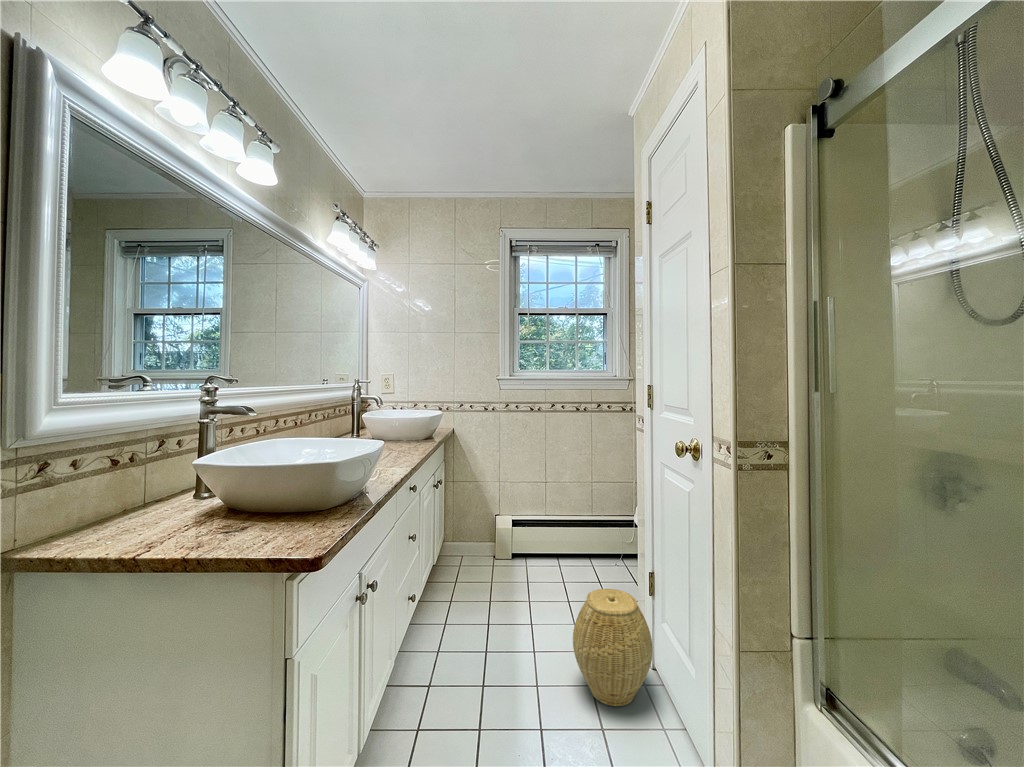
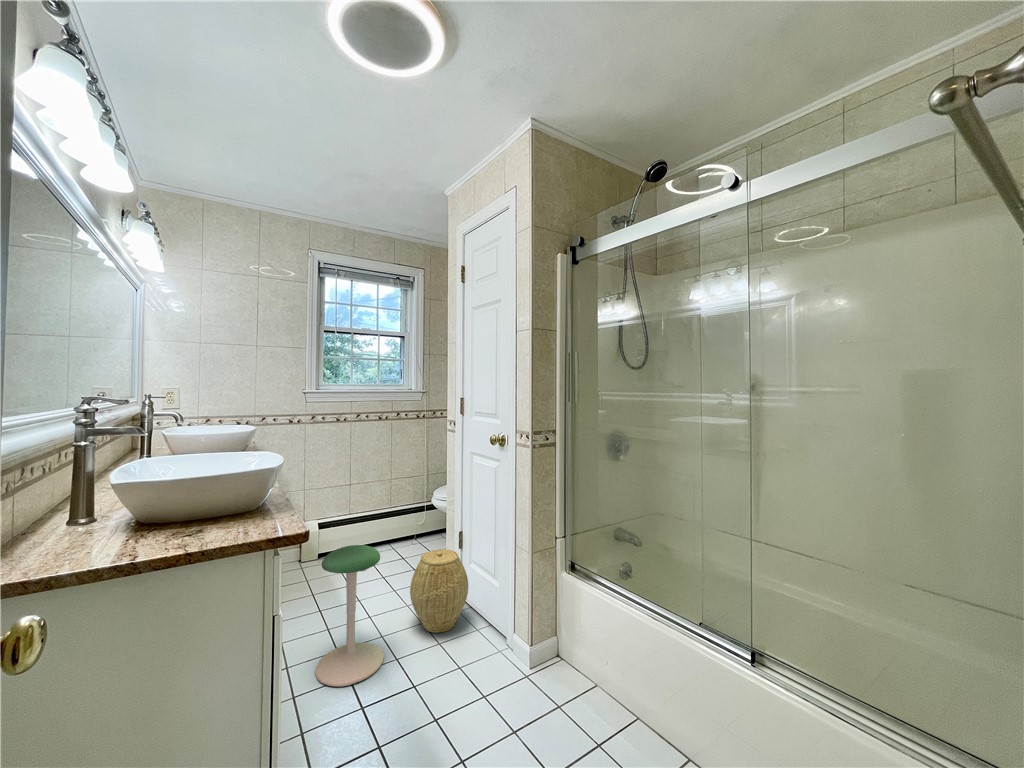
stool: none [454,563,531,736] -> present [315,545,384,687]

